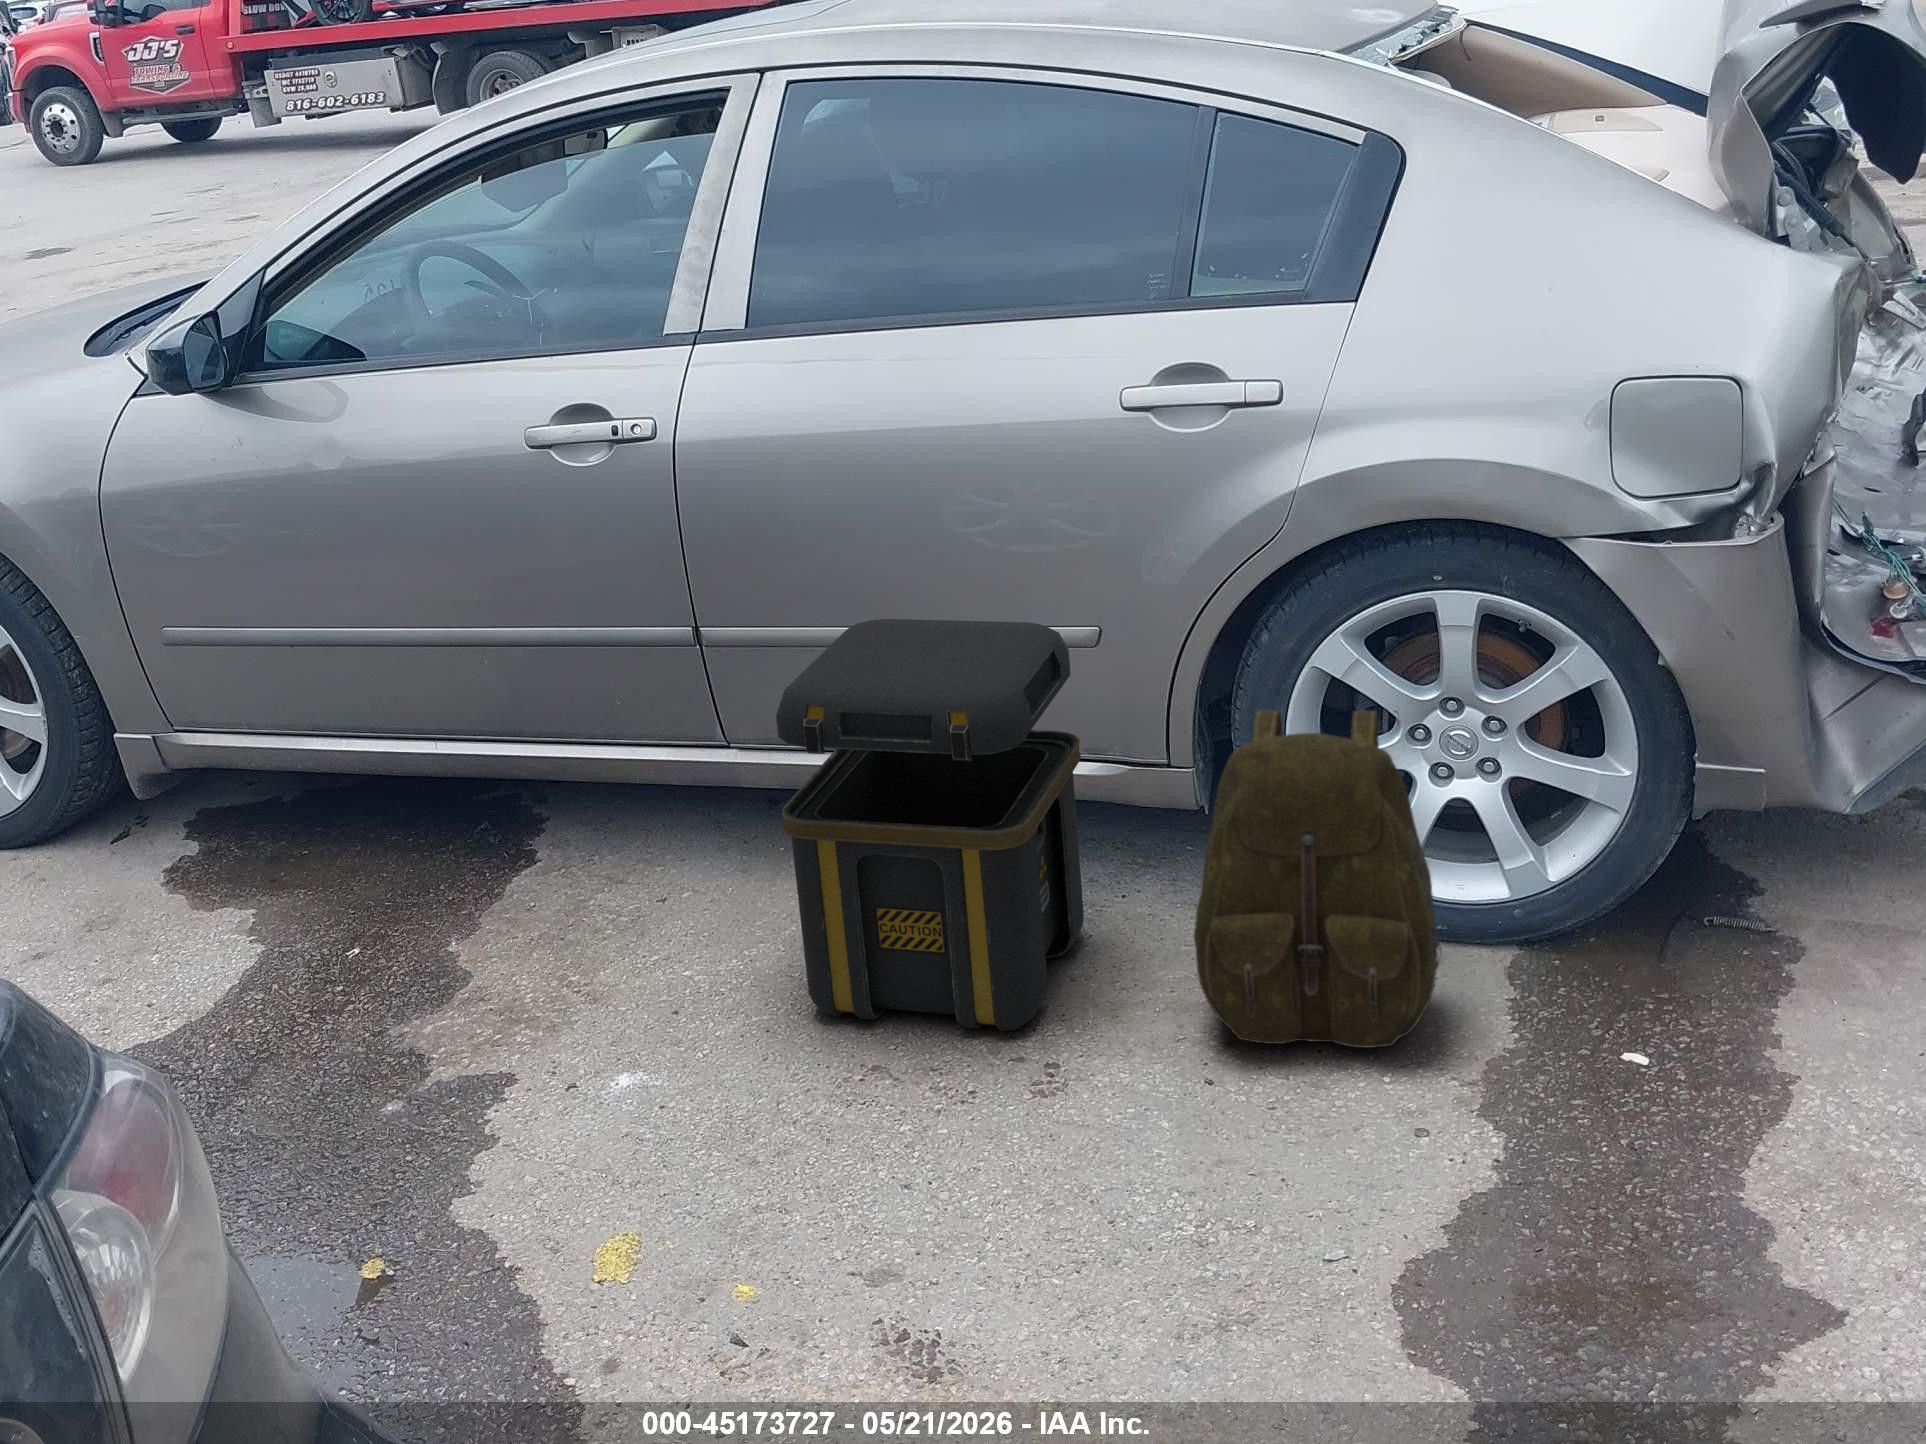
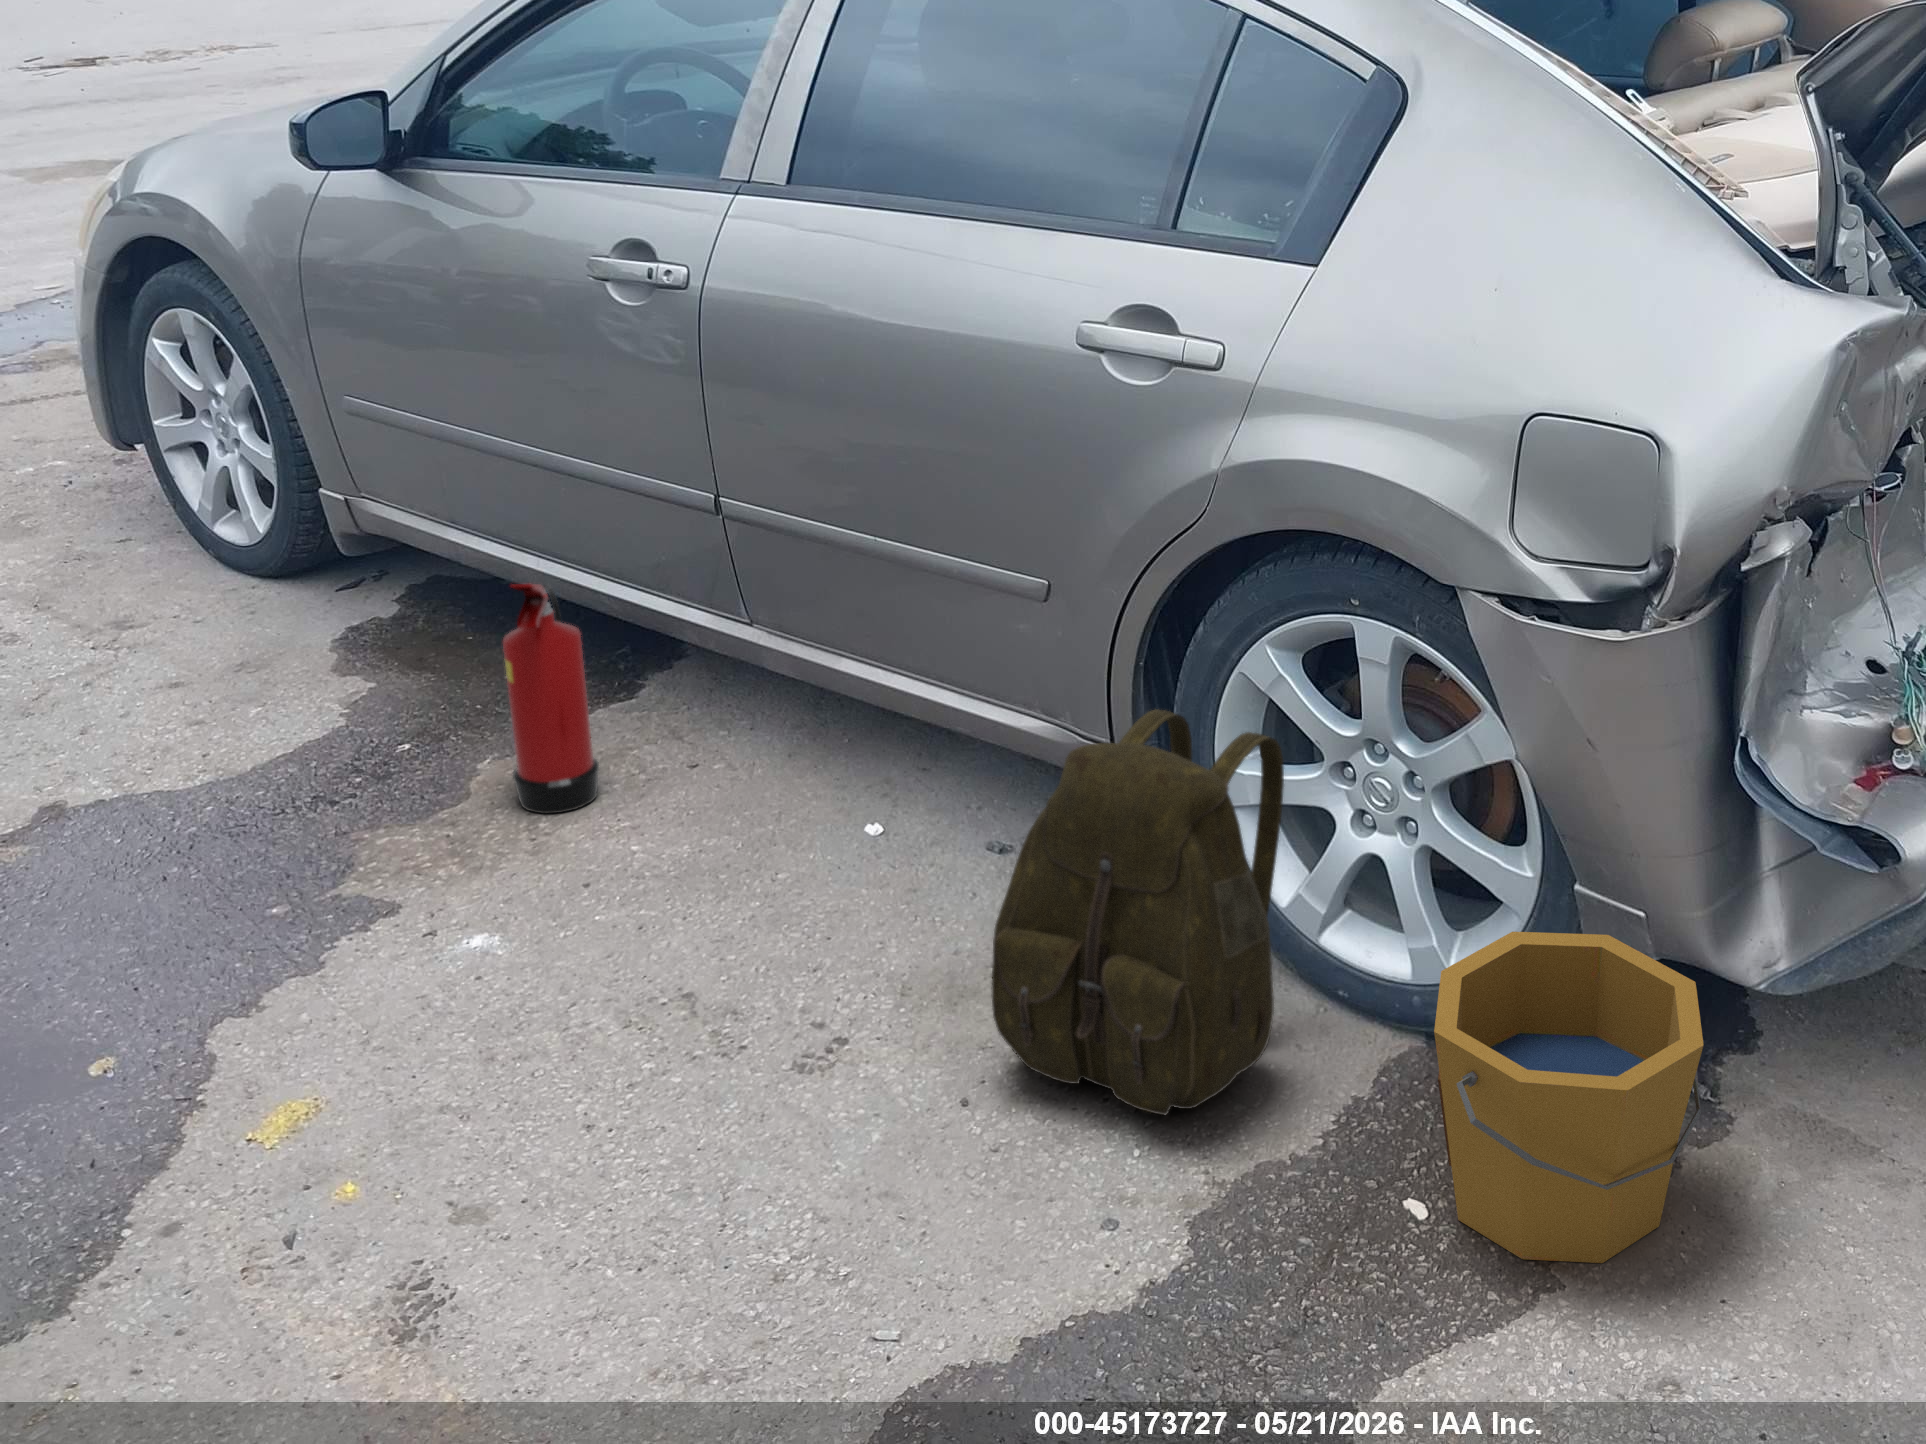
toolbox: present [776,619,1084,1031] -> none [652,529,1018,998]
fire extinguisher: none [504,731,598,955] -> present [503,584,599,814]
bucket: none [1622,809,1863,1077] -> present [1434,932,1704,1263]

